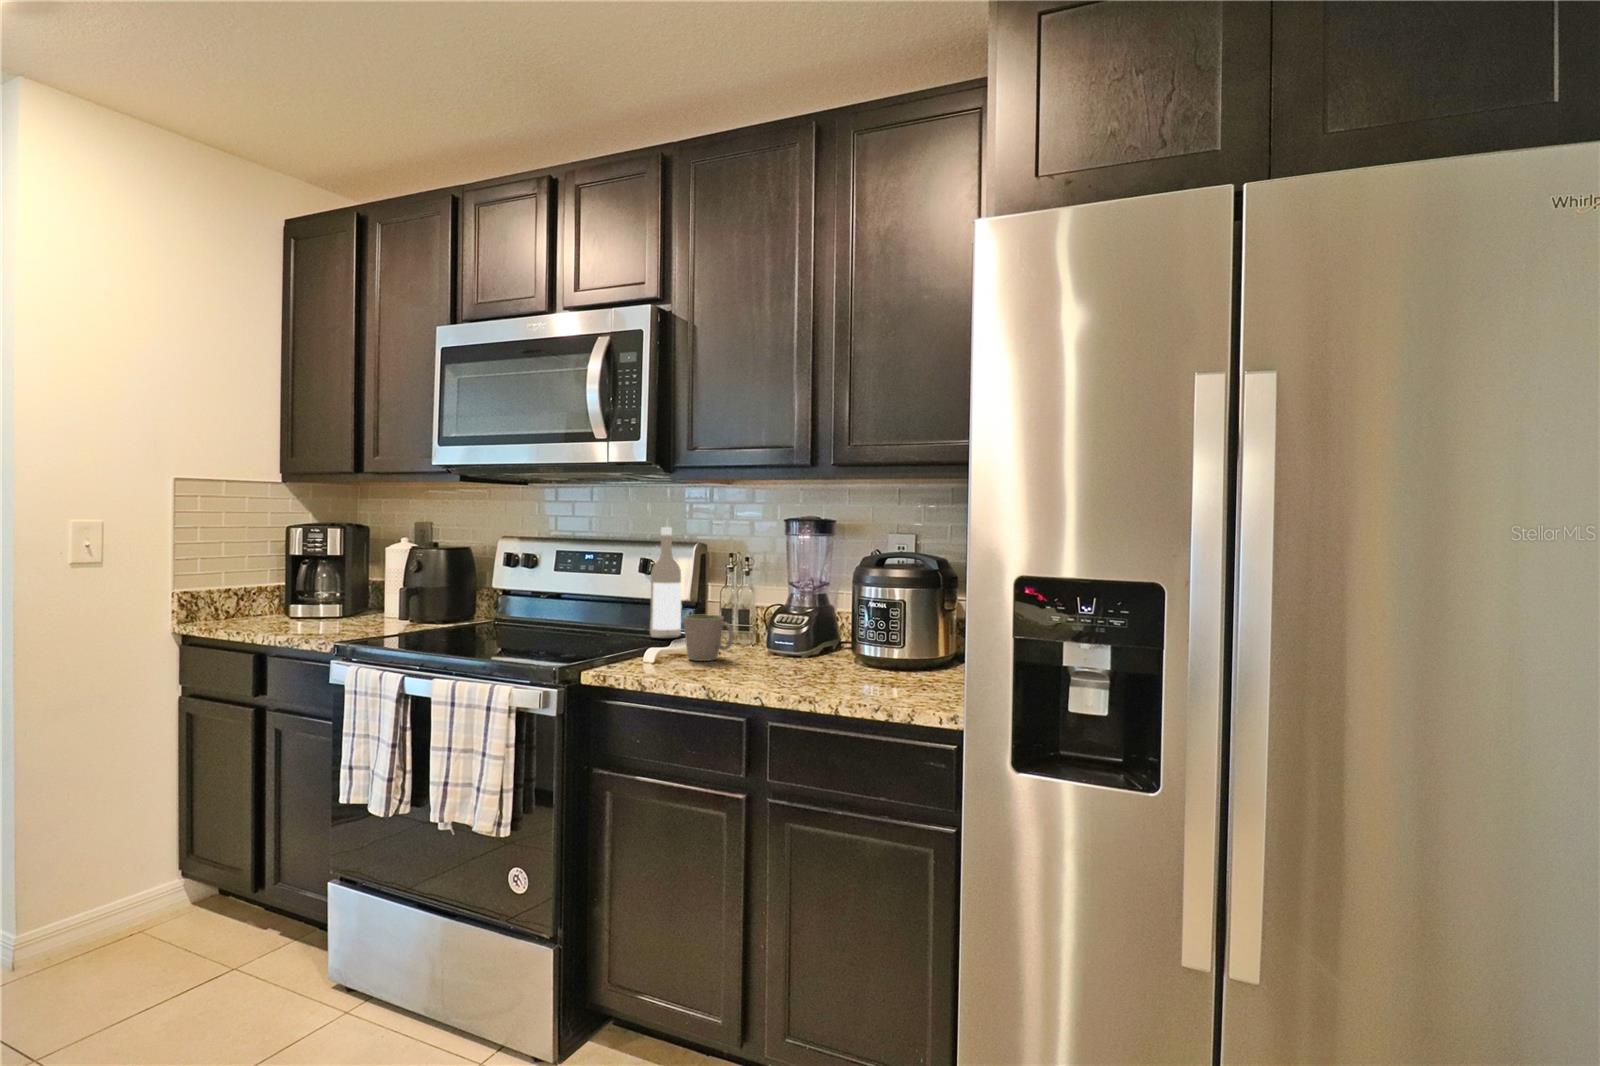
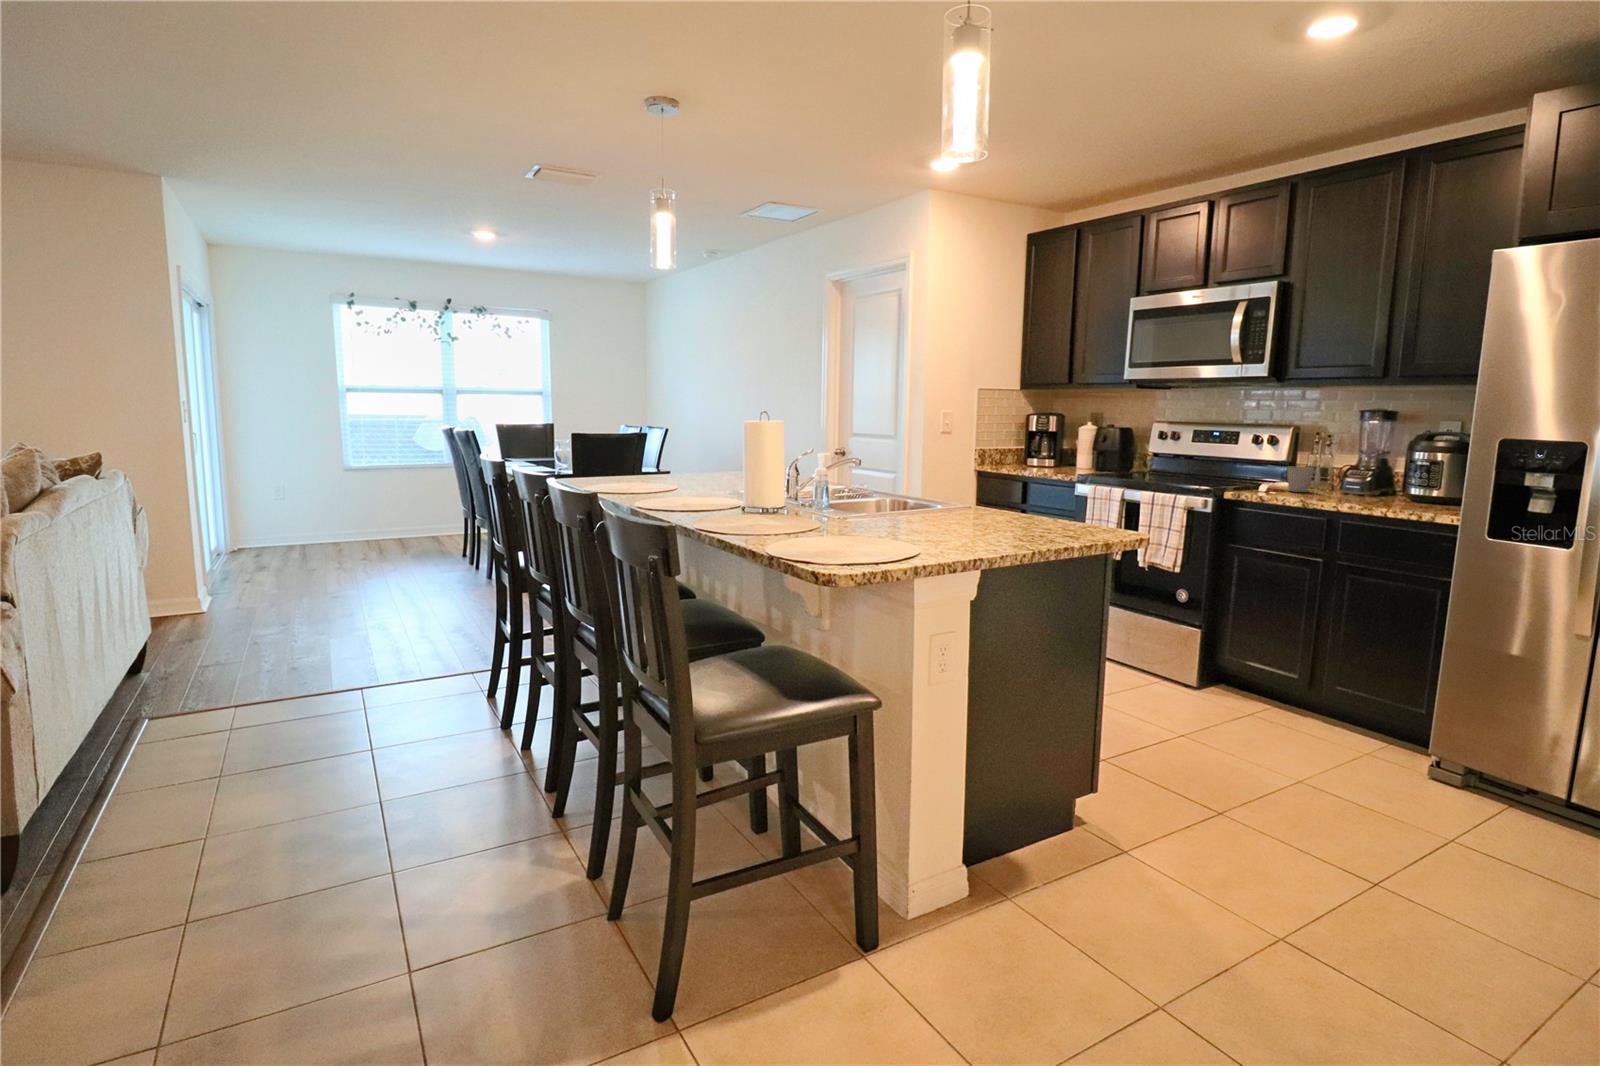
wine bottle: present [650,527,681,639] -> none [1258,416,1282,482]

